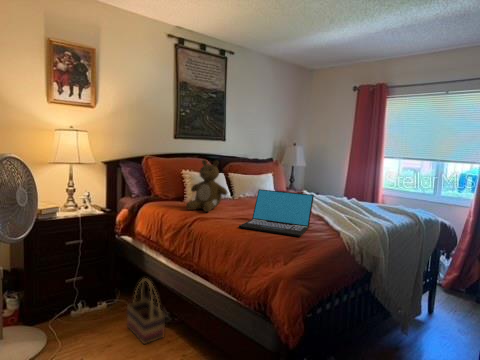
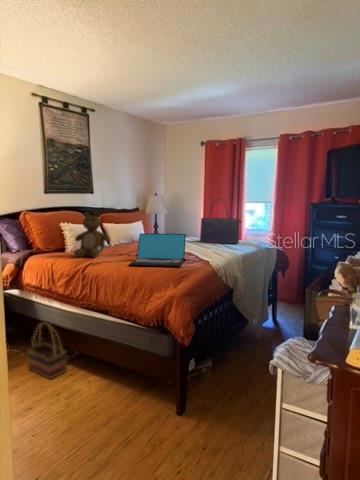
tote bag: none [336,154,392,211] -> present [200,203,241,244]

